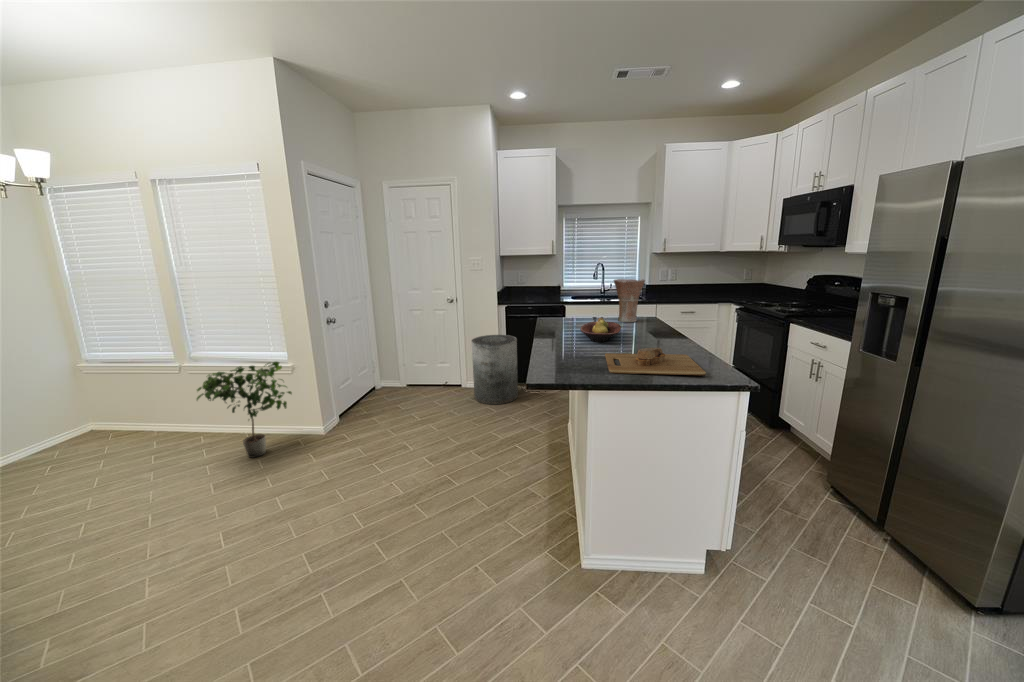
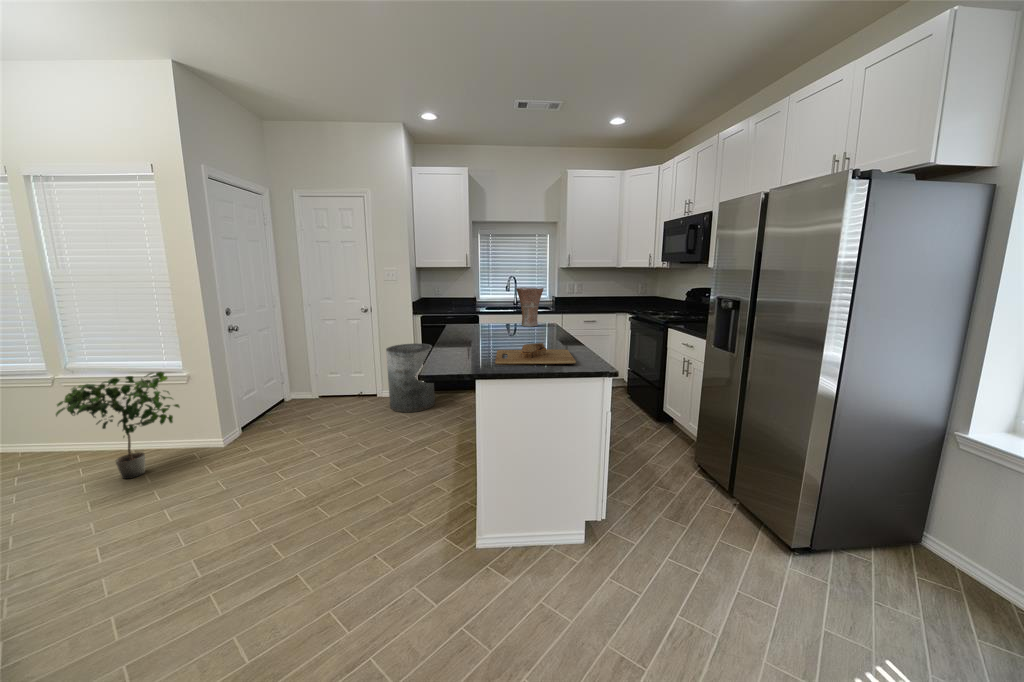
fruit bowl: present [580,318,621,342] -> none [480,321,518,342]

